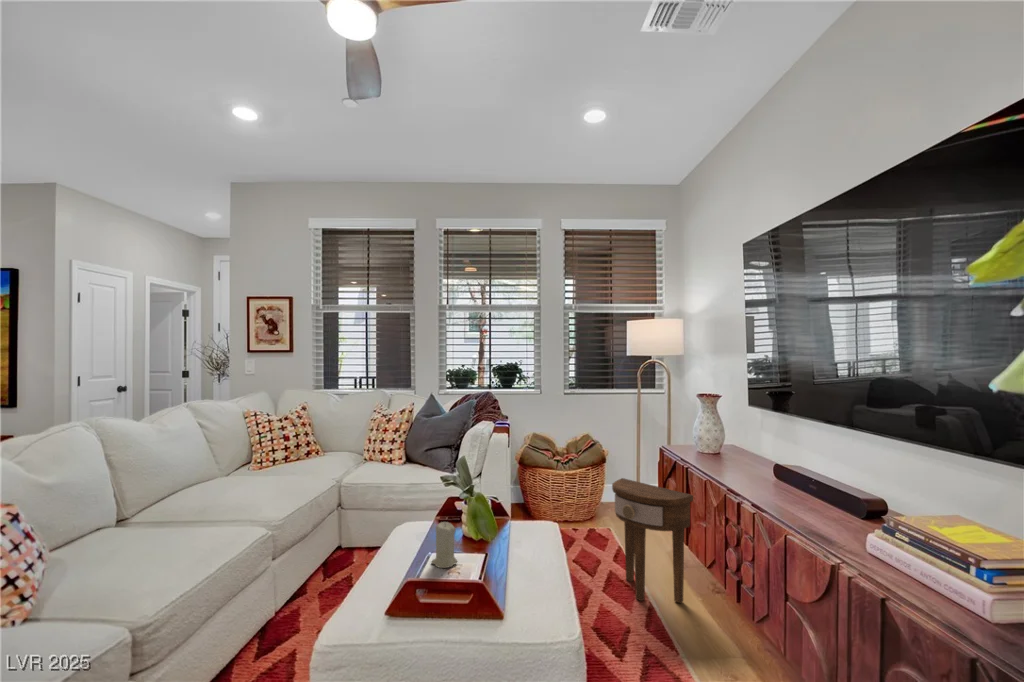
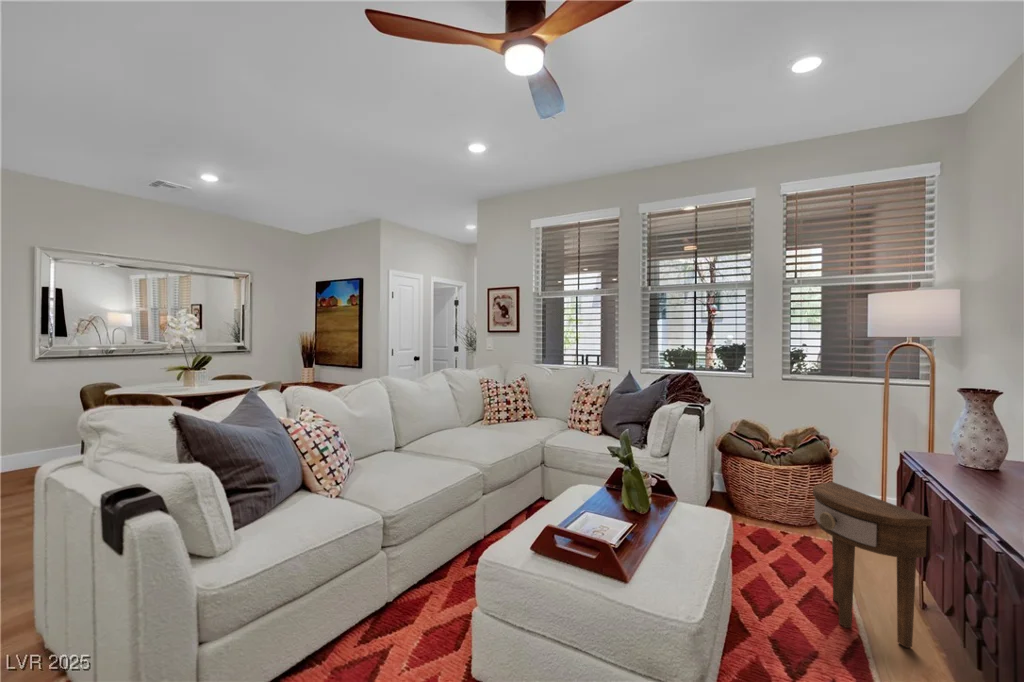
candle: present [431,522,457,568] -> none [580,487,603,528]

